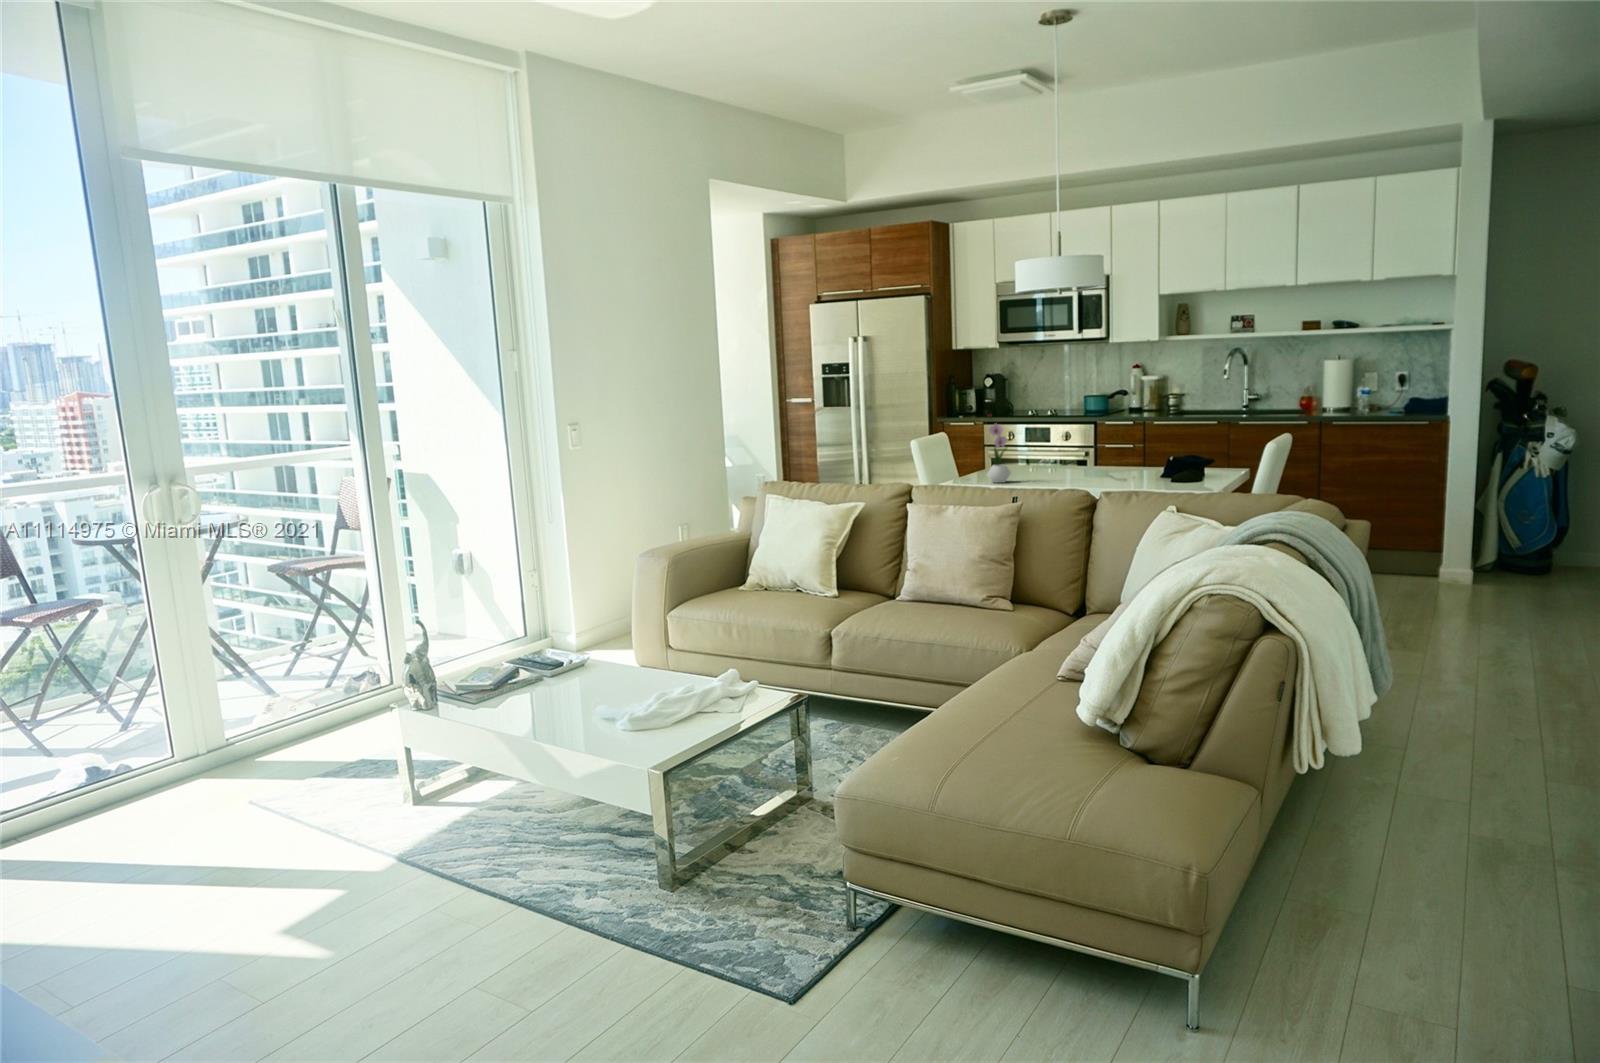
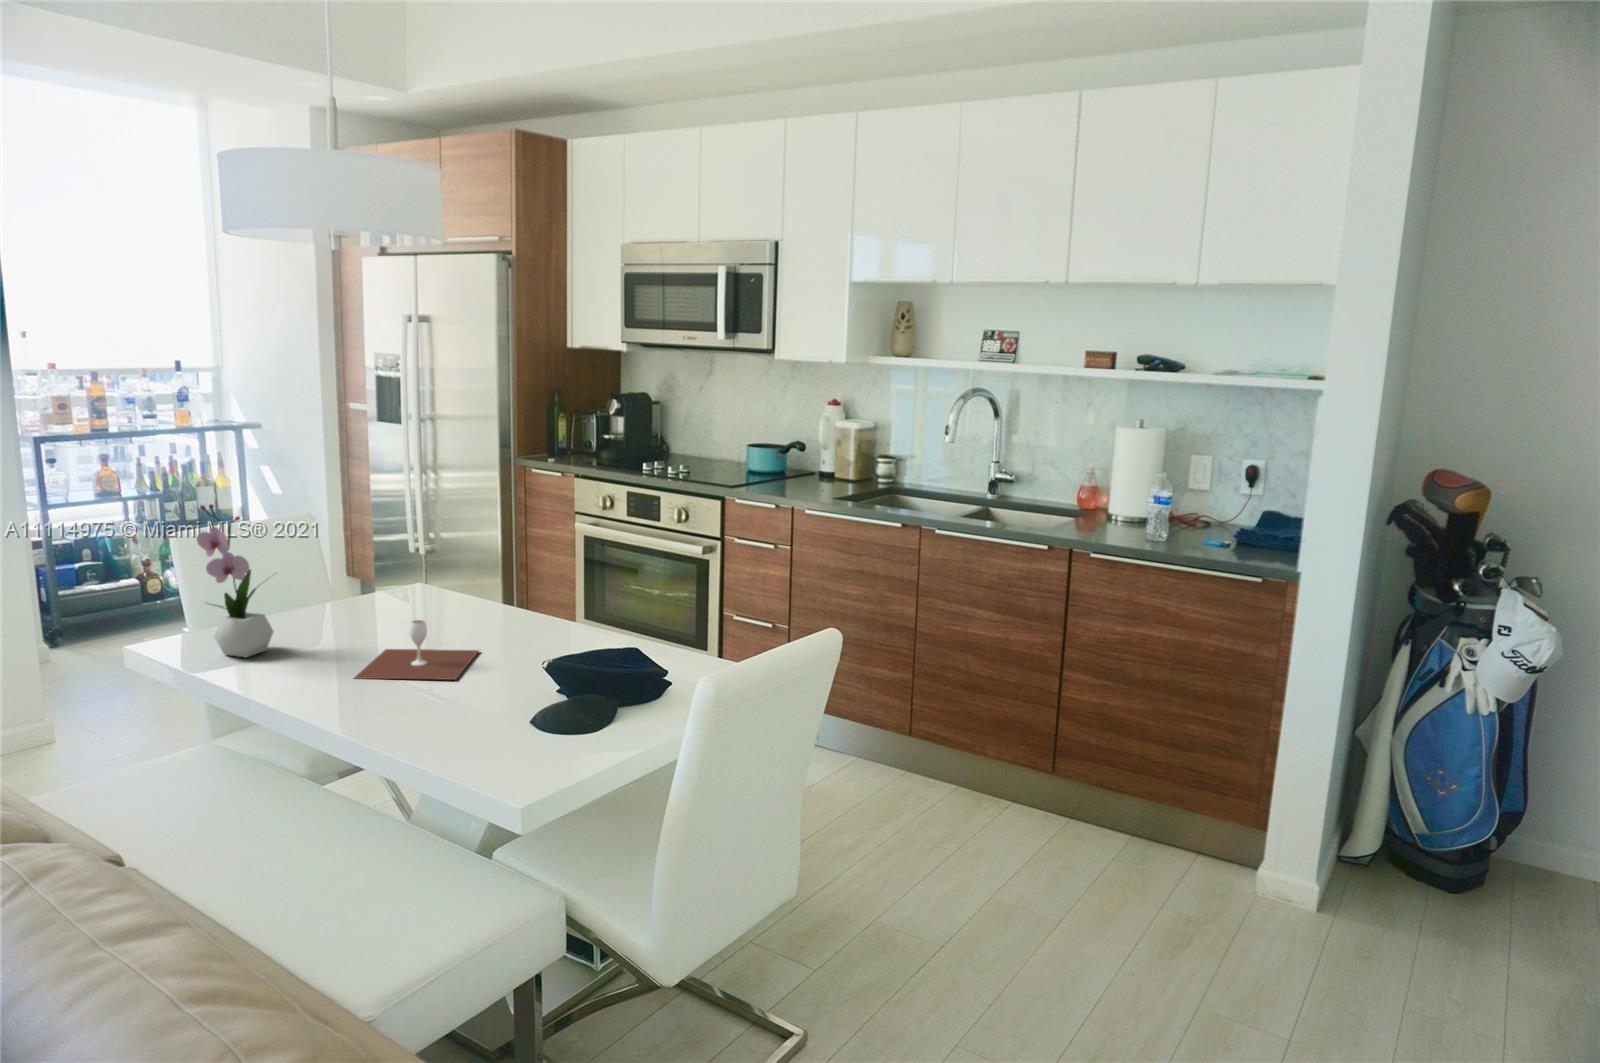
wine glass: none [1051,460,1108,483] -> present [355,620,479,680]

